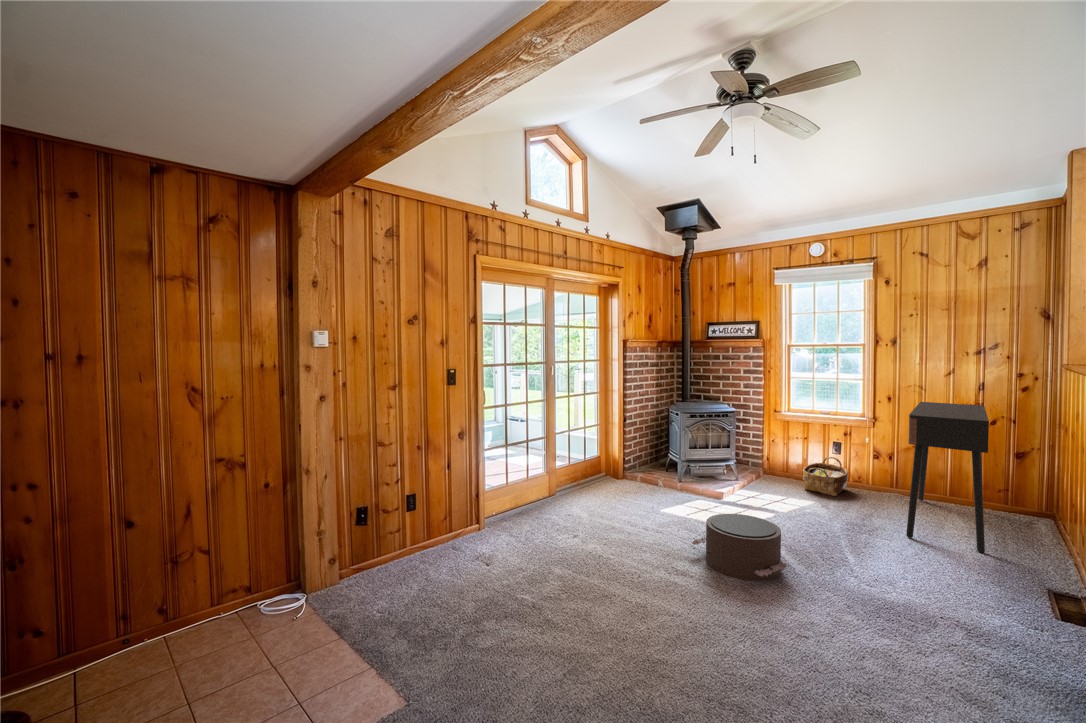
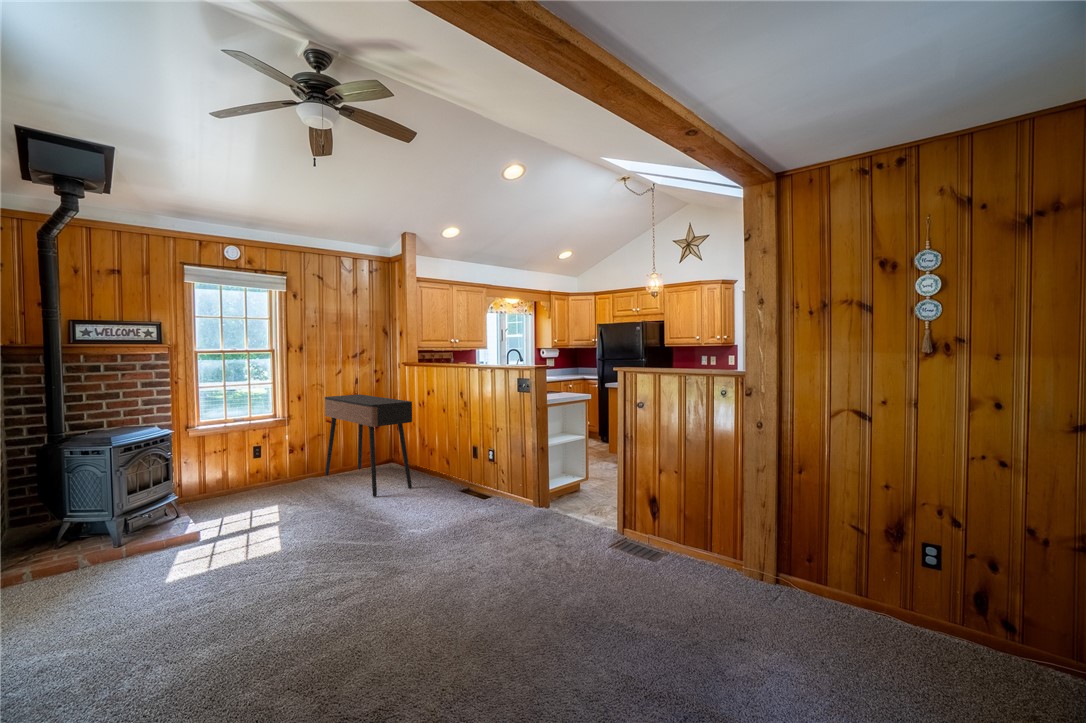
woven basket: present [803,457,848,496] -> none [239,460,282,499]
pouf: present [692,514,789,581] -> none [310,514,401,578]

